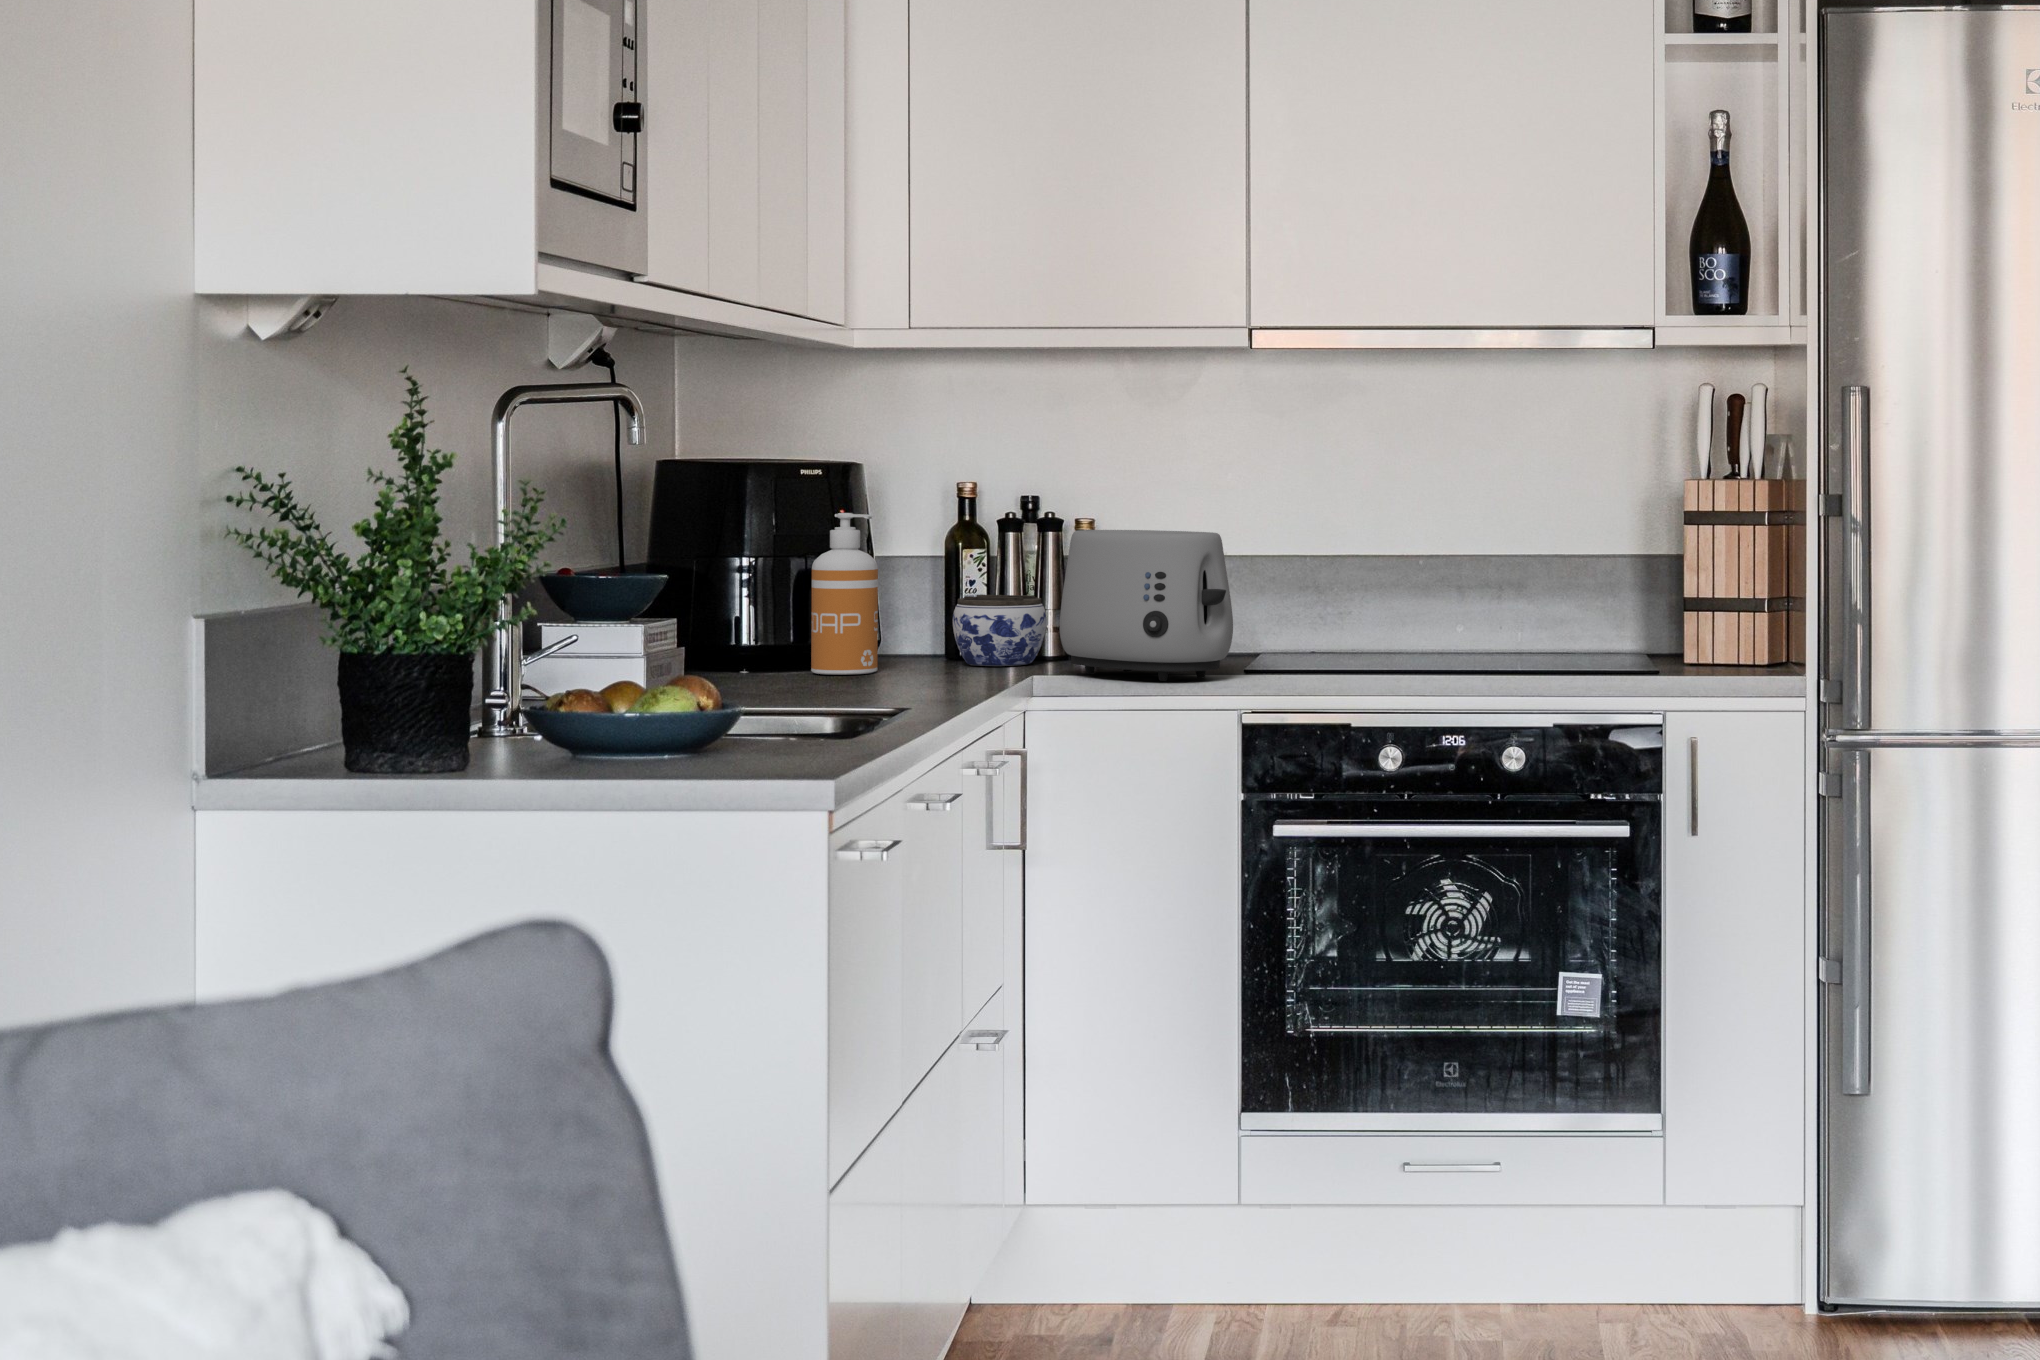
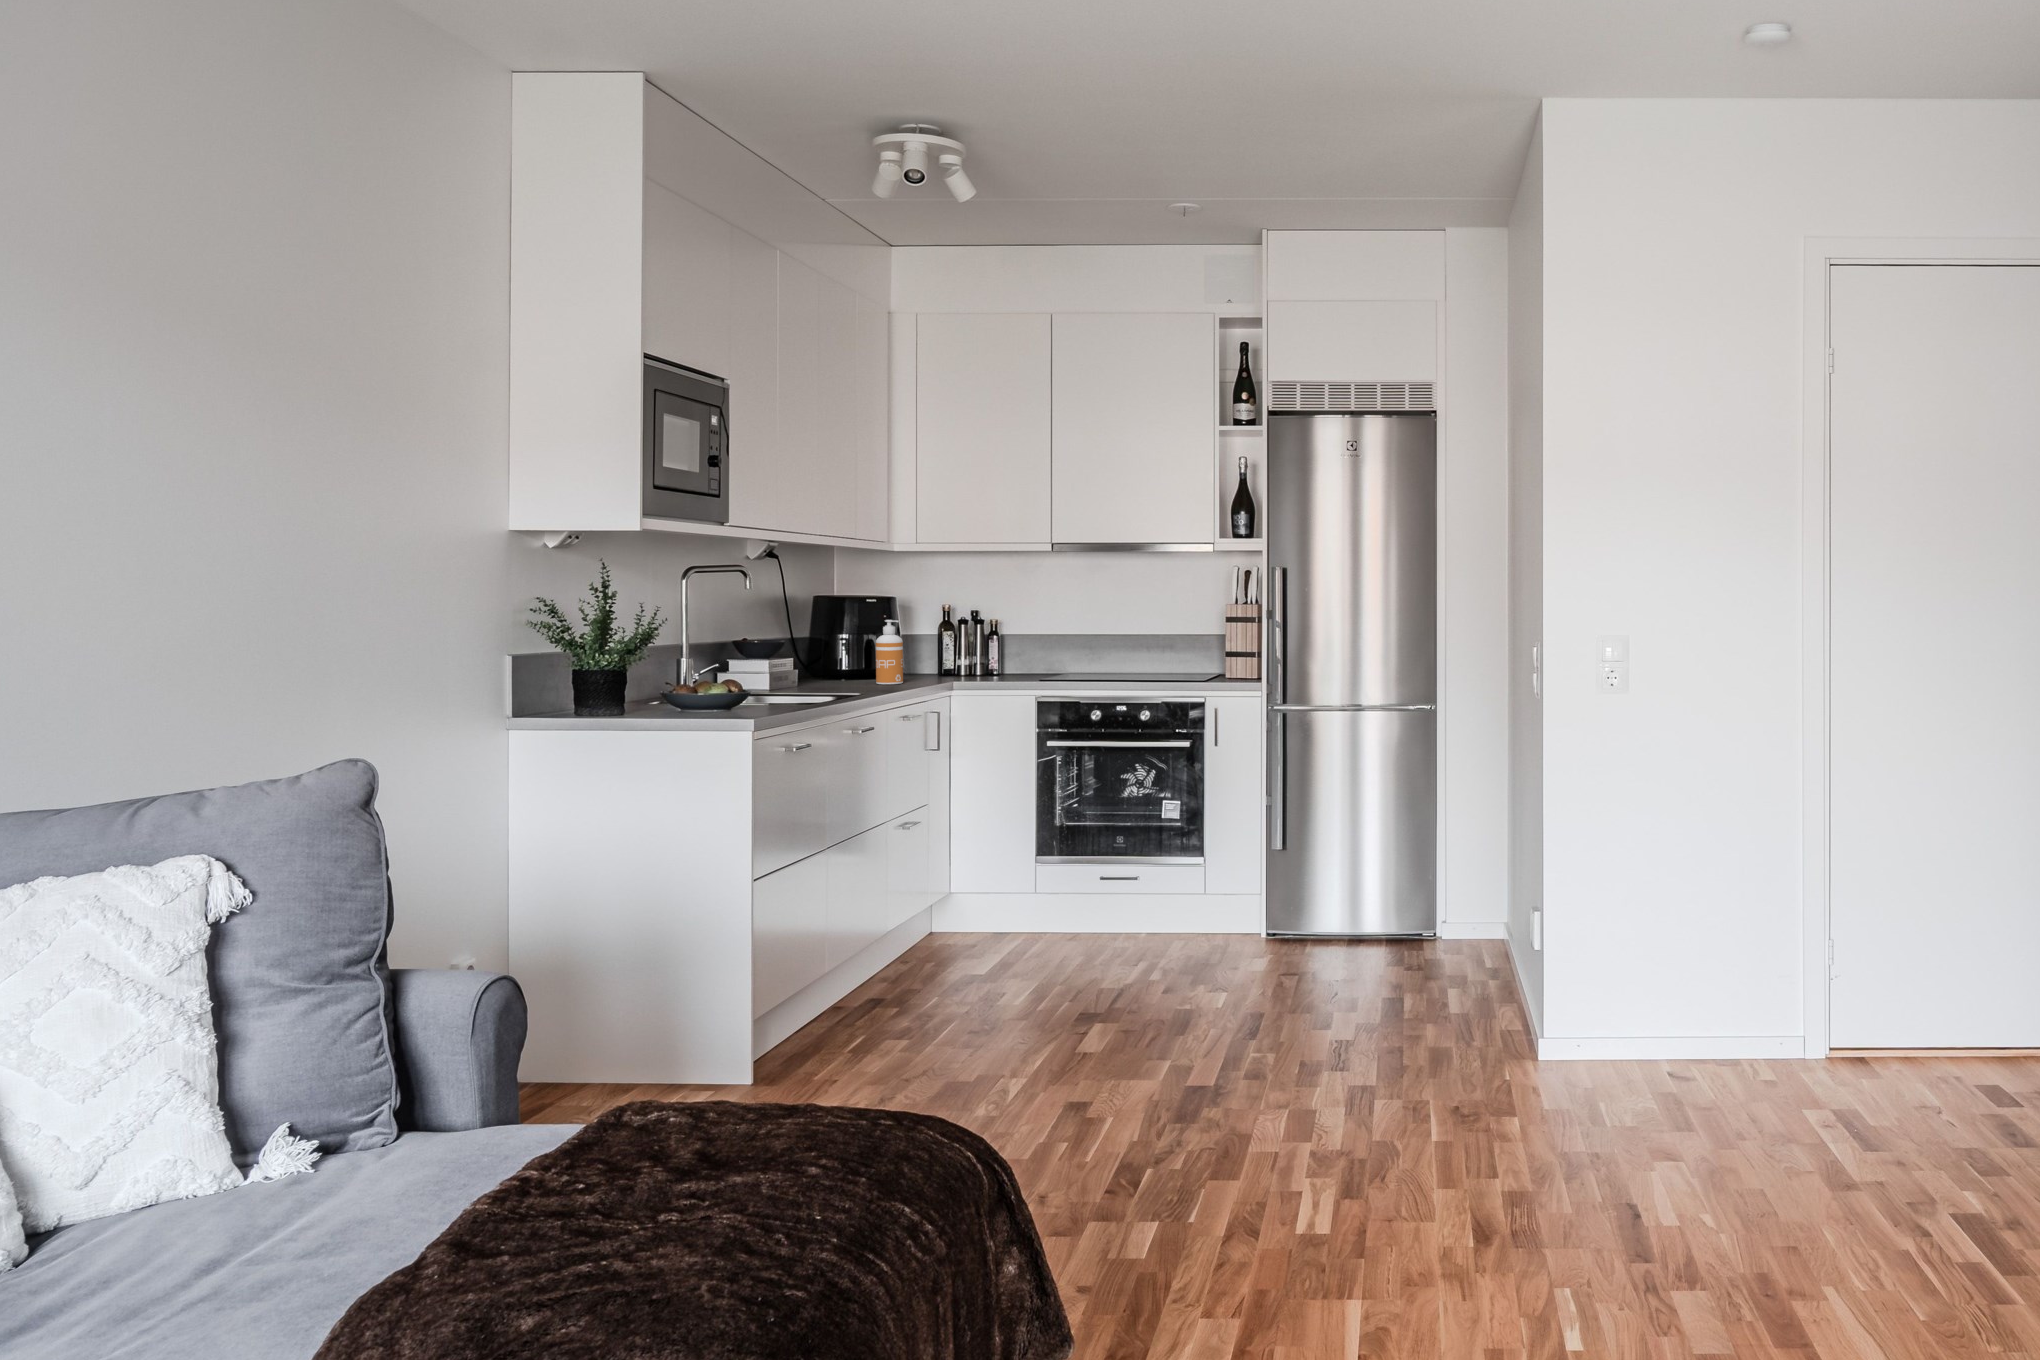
toaster: present [1060,530,1233,681] -> none [974,626,1040,687]
jar: present [953,595,1046,666] -> none [935,652,974,681]

